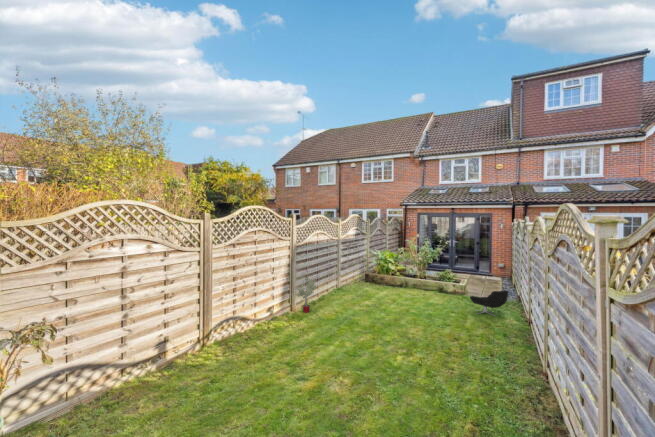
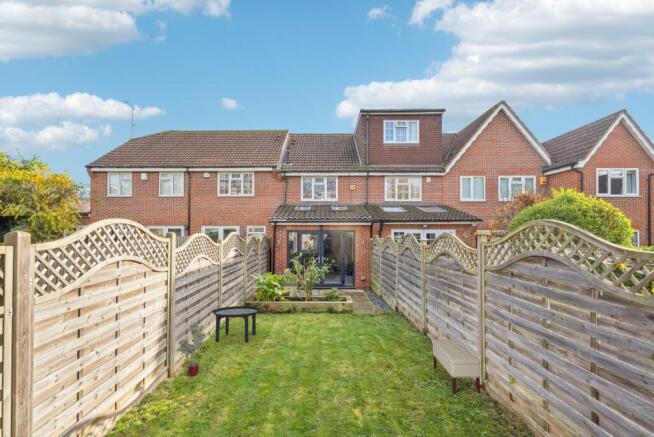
round table: none [330,273,366,300] -> present [212,306,260,342]
lounge chair: present [470,290,508,314] -> none [385,308,423,339]
bench: none [486,313,512,356] -> present [432,339,481,393]

